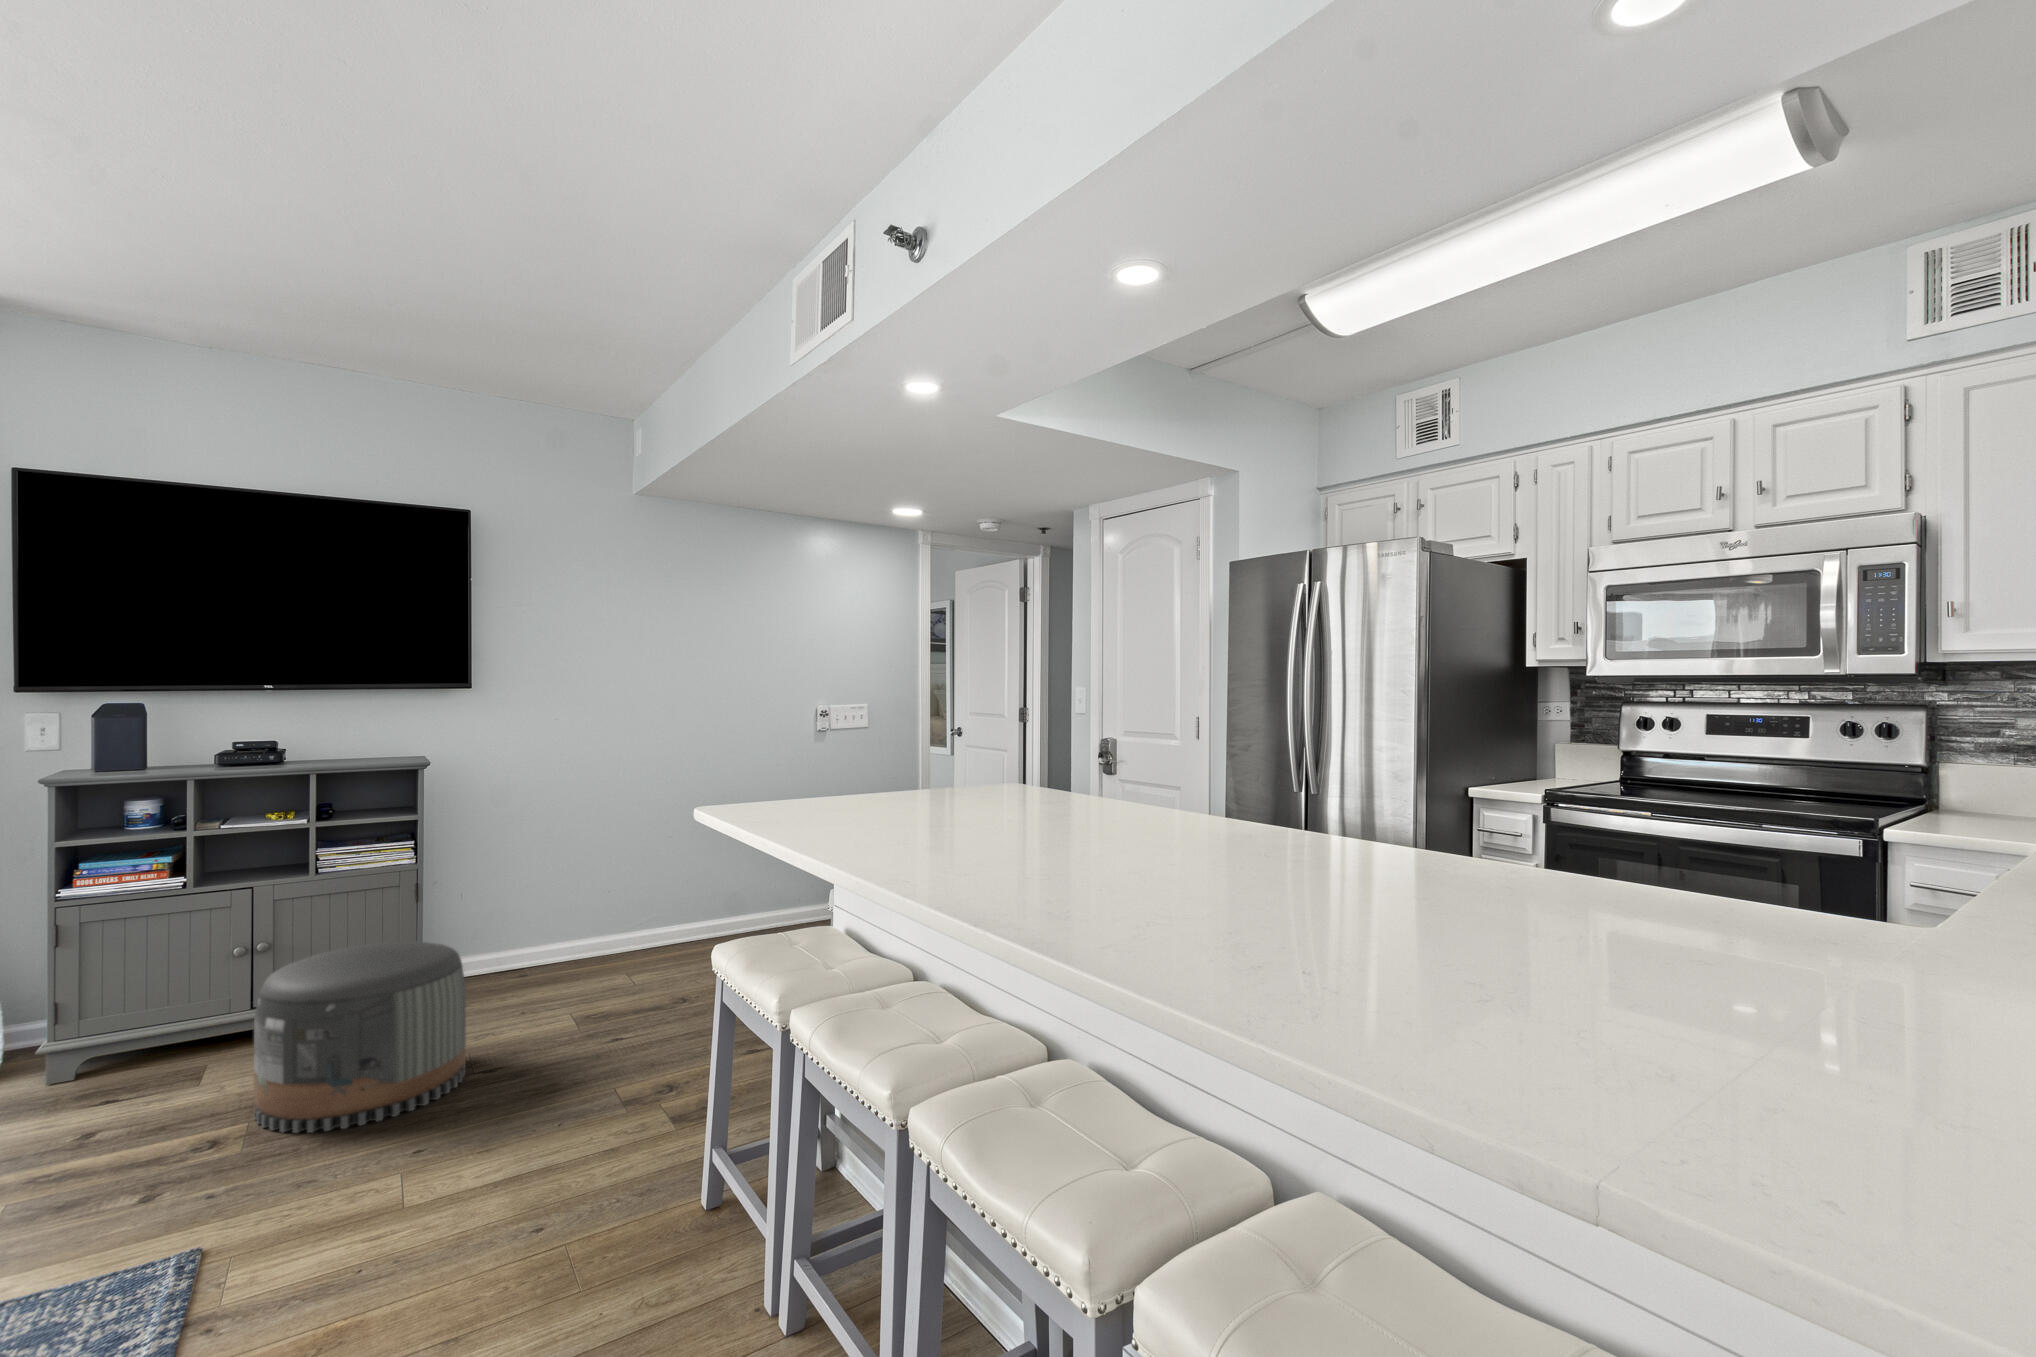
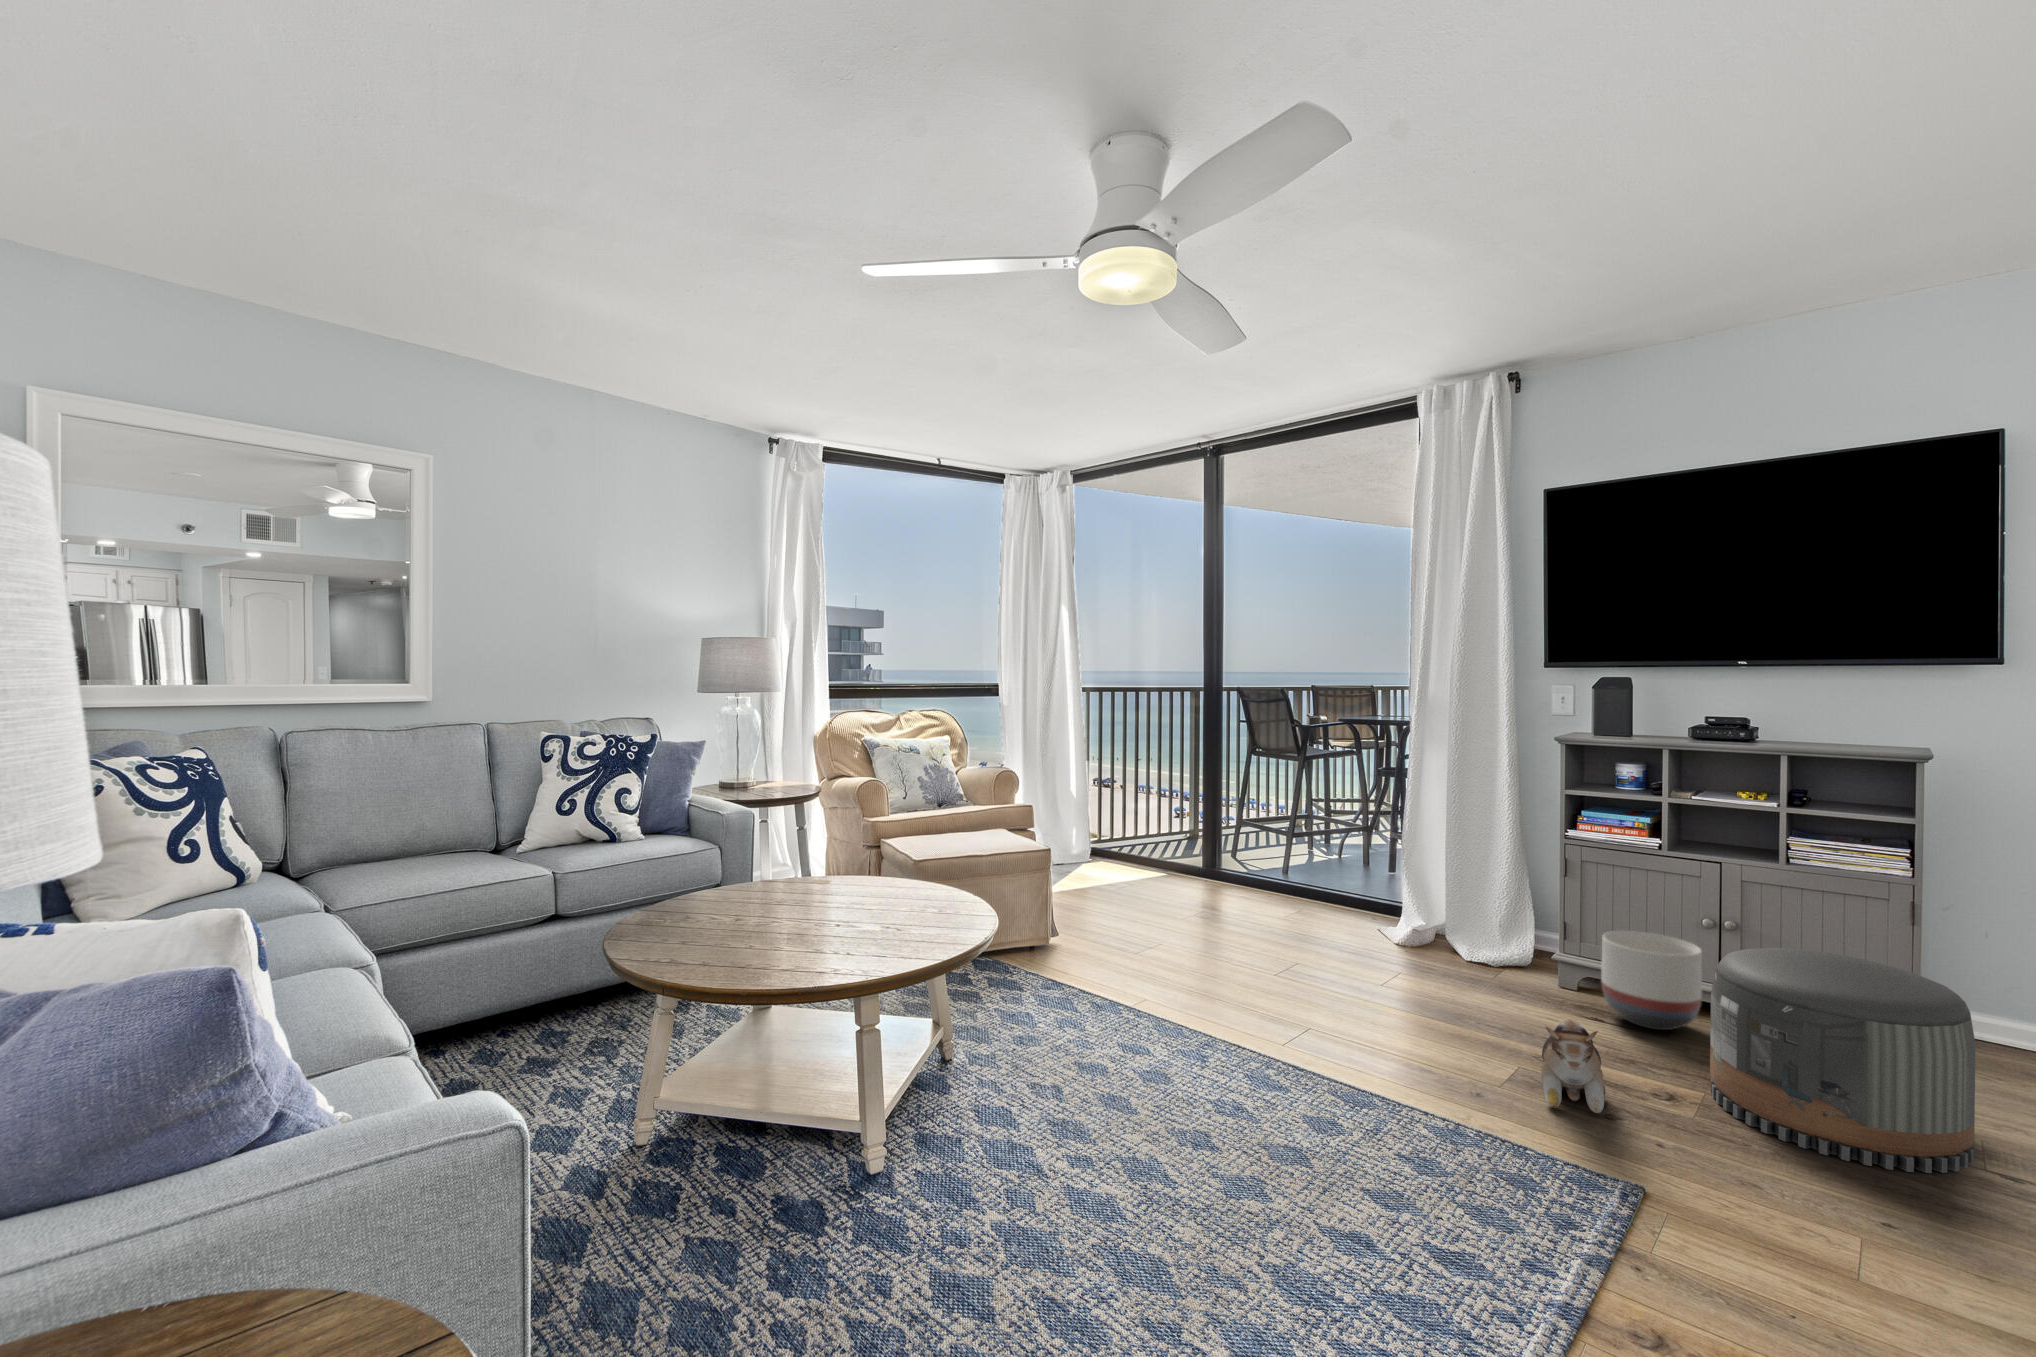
planter: none [115,978,236,1089] -> present [1601,931,1702,1030]
plush toy: none [48,1109,138,1228] -> present [1542,1020,1605,1113]

